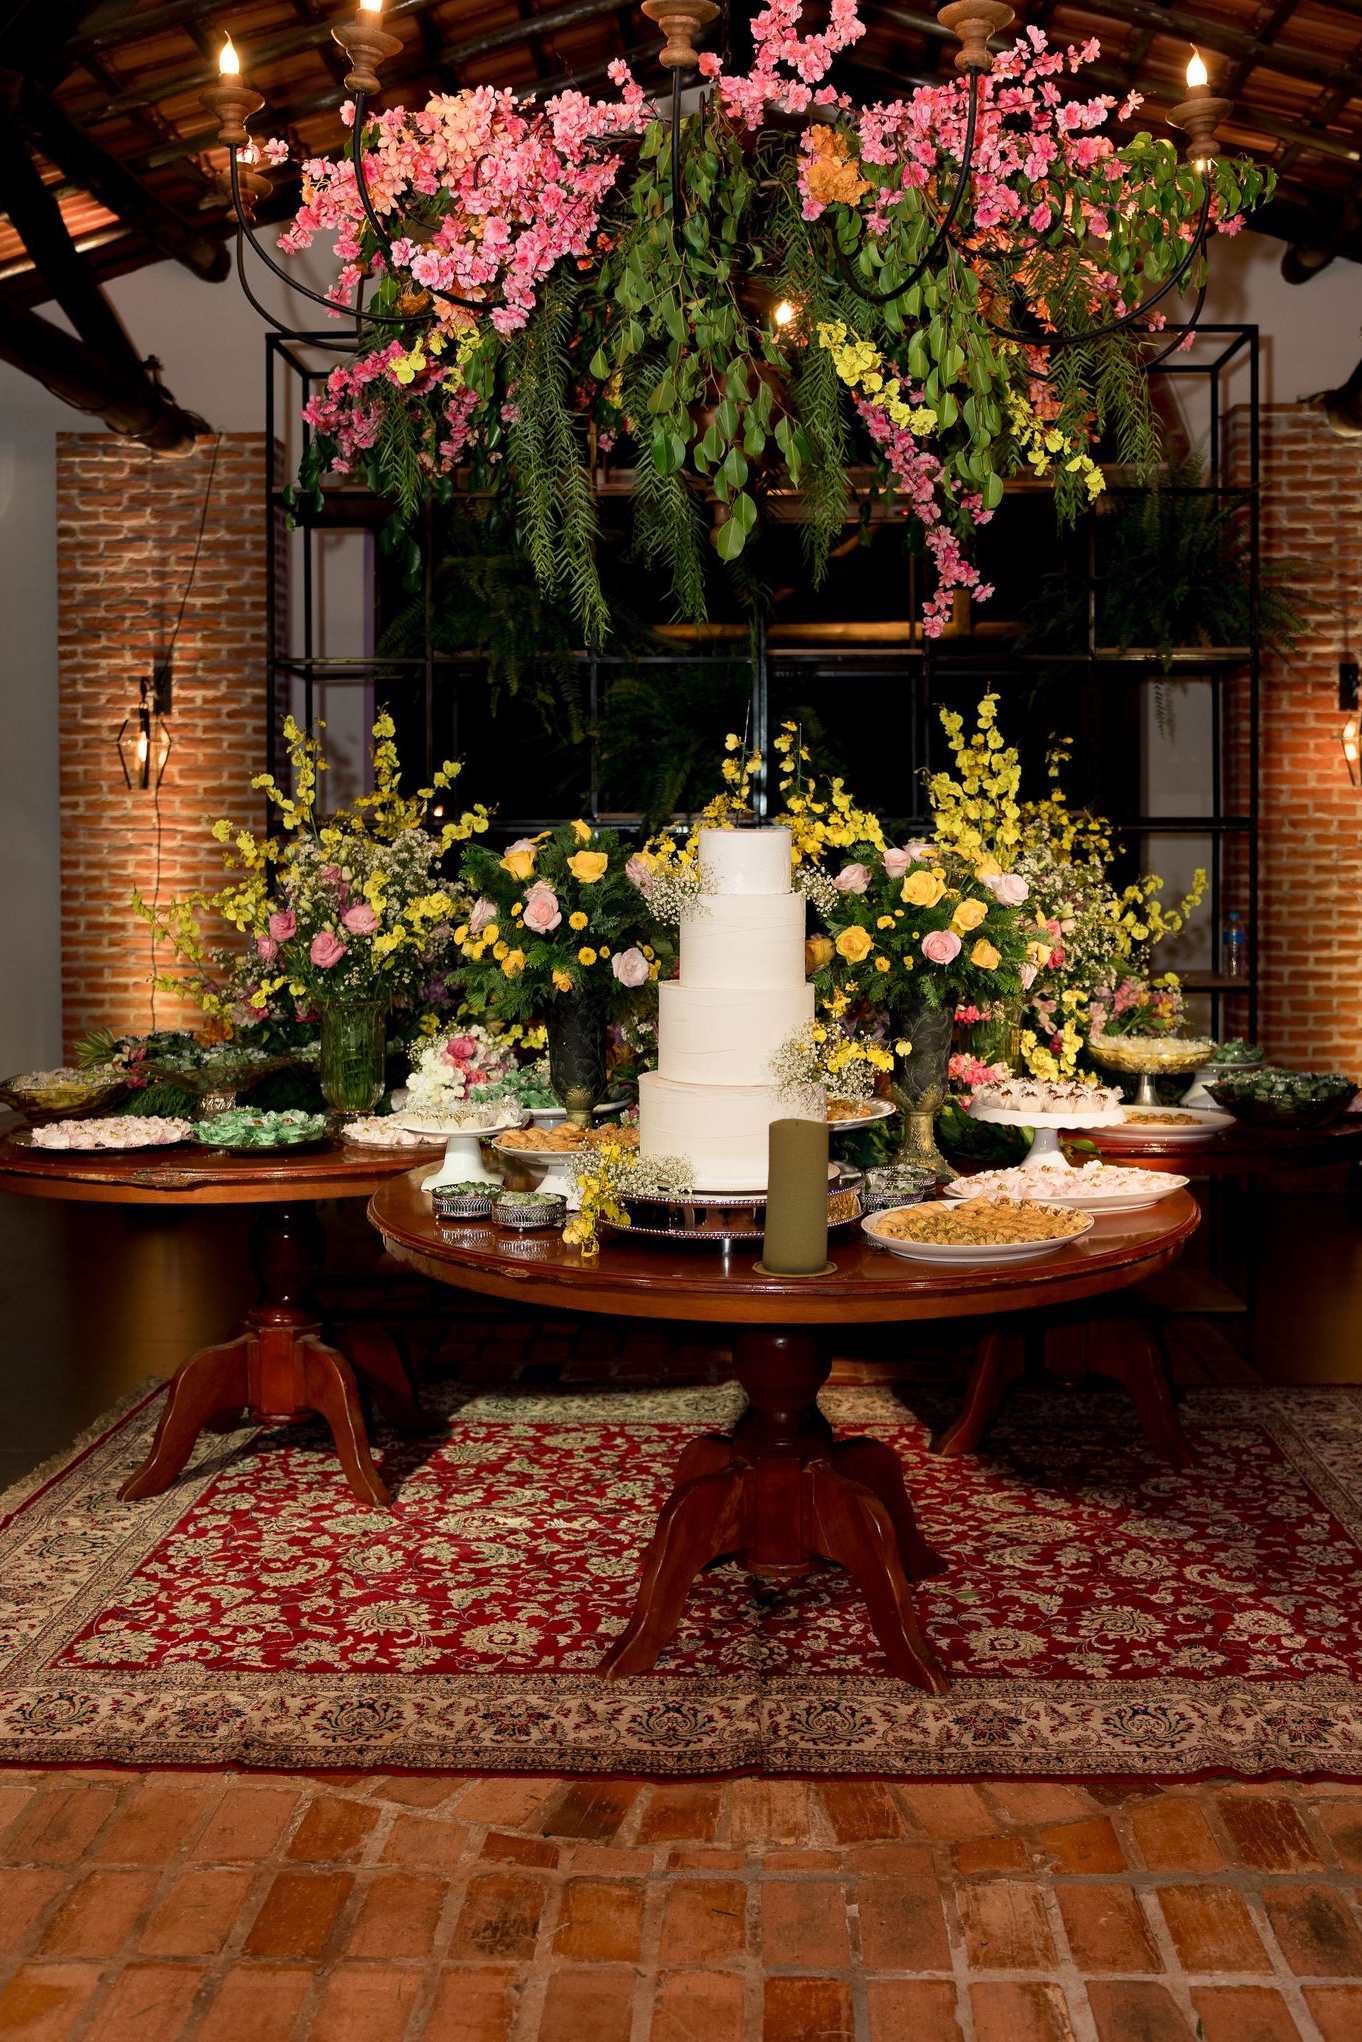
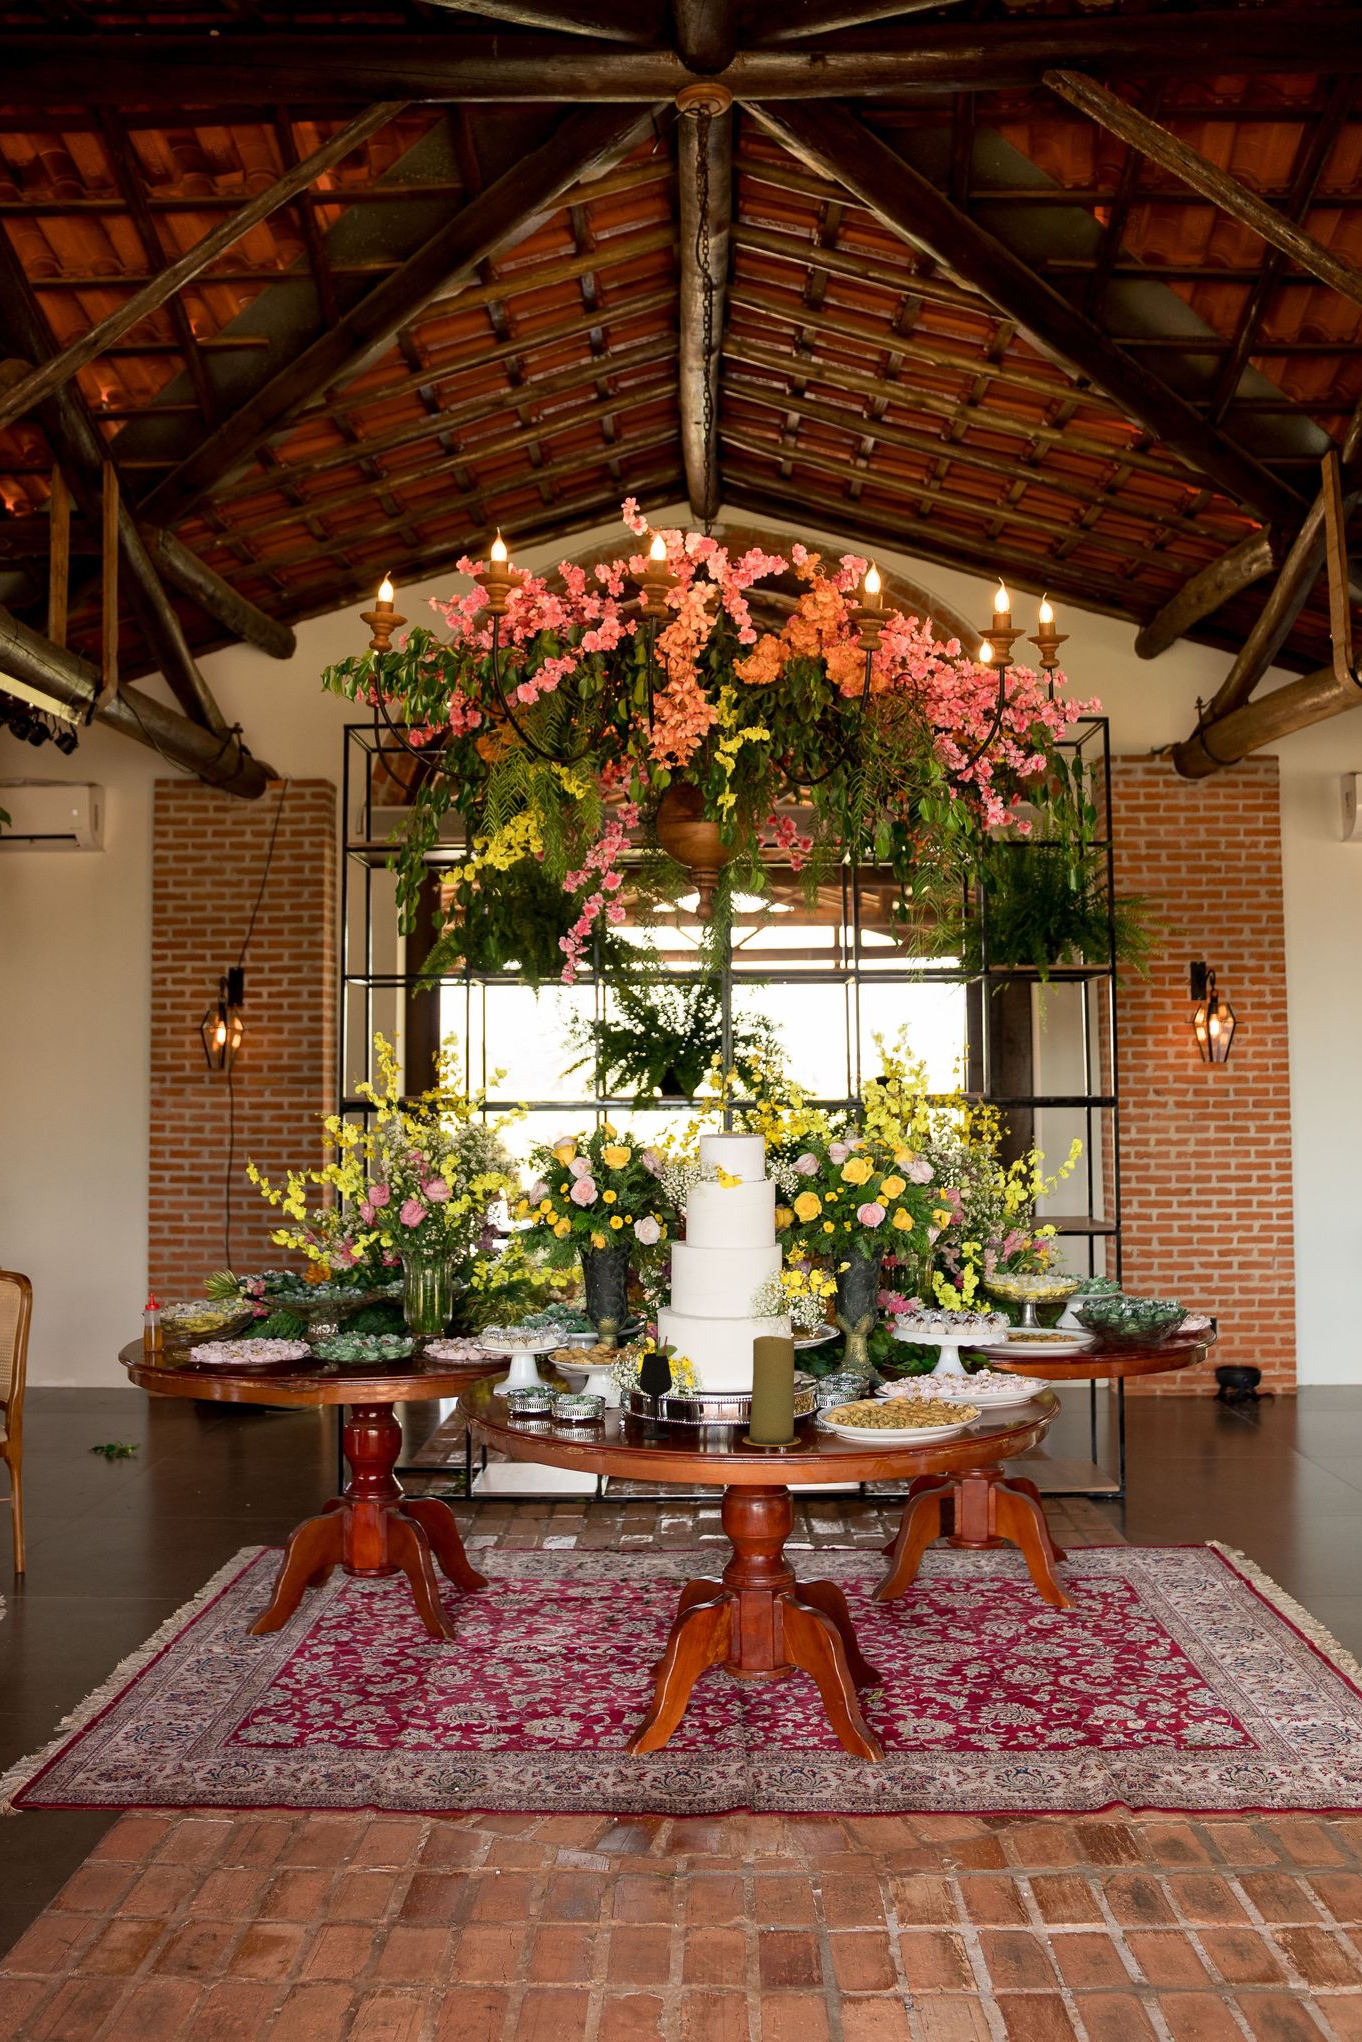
wine glass: none [604,1119,659,1265] -> present [639,1336,678,1439]

